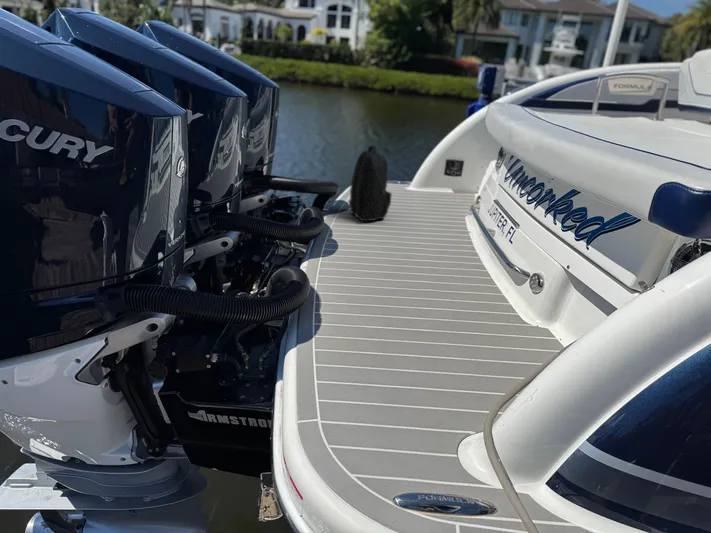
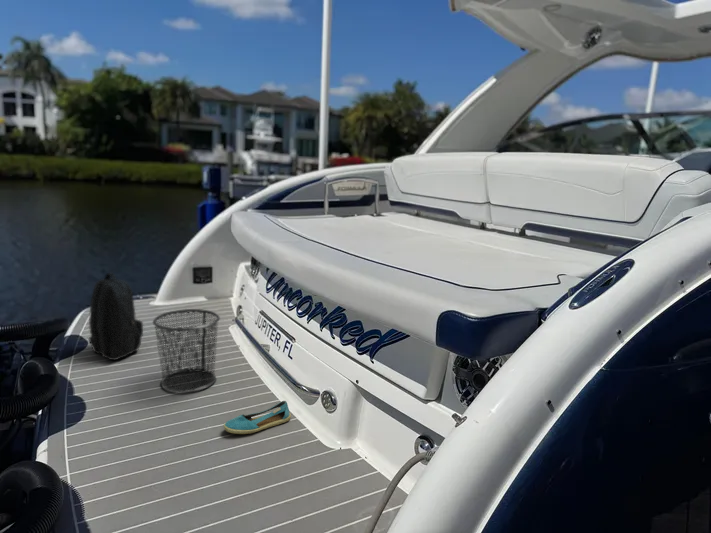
waste bin: none [395,184,455,256] -> present [153,309,220,393]
shoe: none [435,277,499,296] -> present [223,401,291,434]

